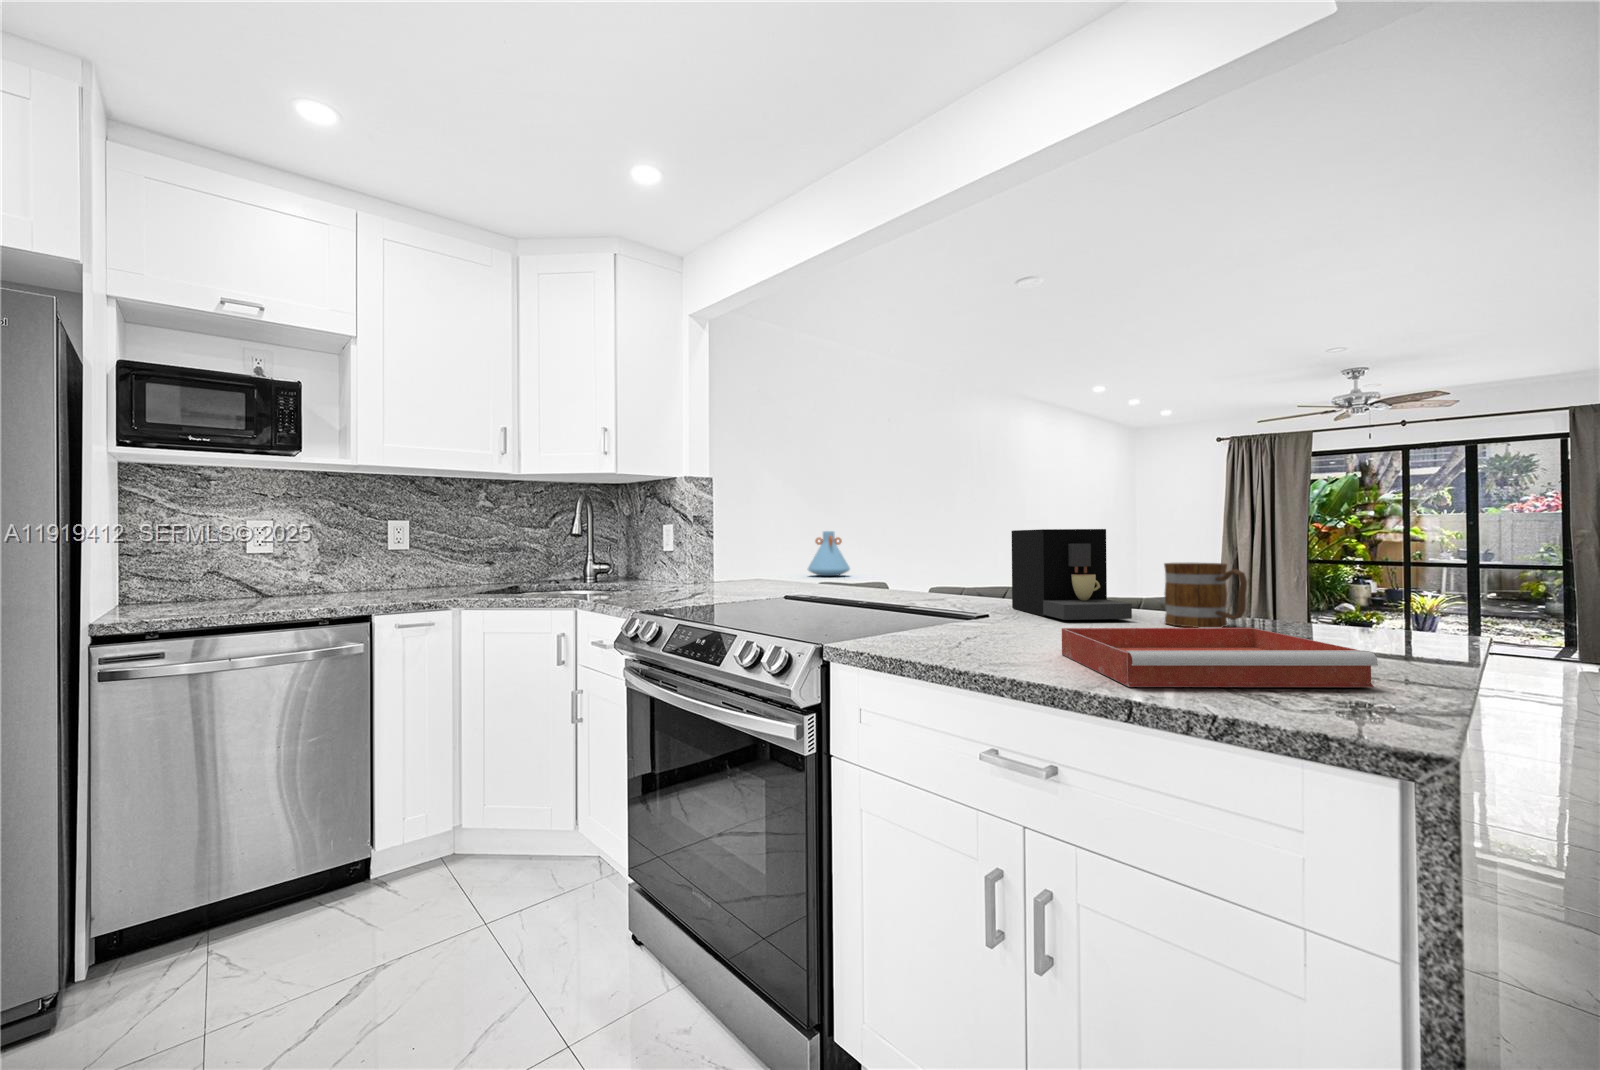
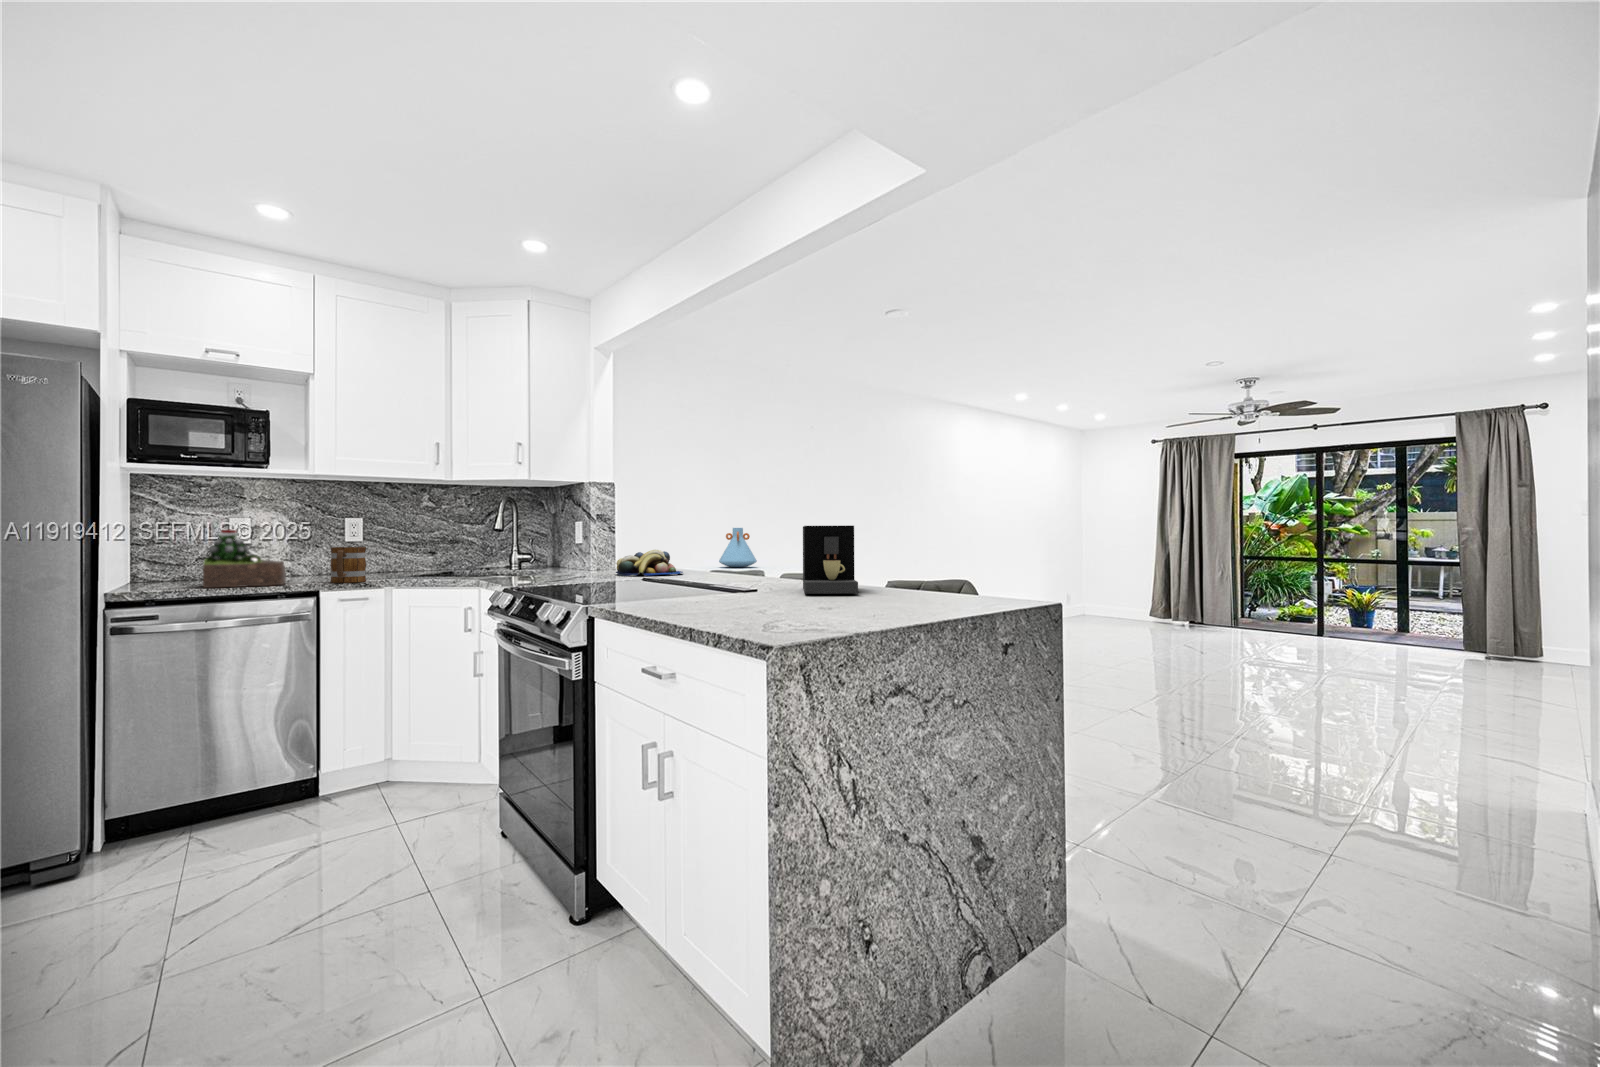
succulent plant: none [223,535,328,614] -> present [203,529,286,588]
fruit bowl: none [716,558,796,590] -> present [616,550,683,576]
mug: present [1164,563,1247,628] -> present [330,547,366,583]
tray: present [1062,628,1378,687] -> none [709,592,857,623]

